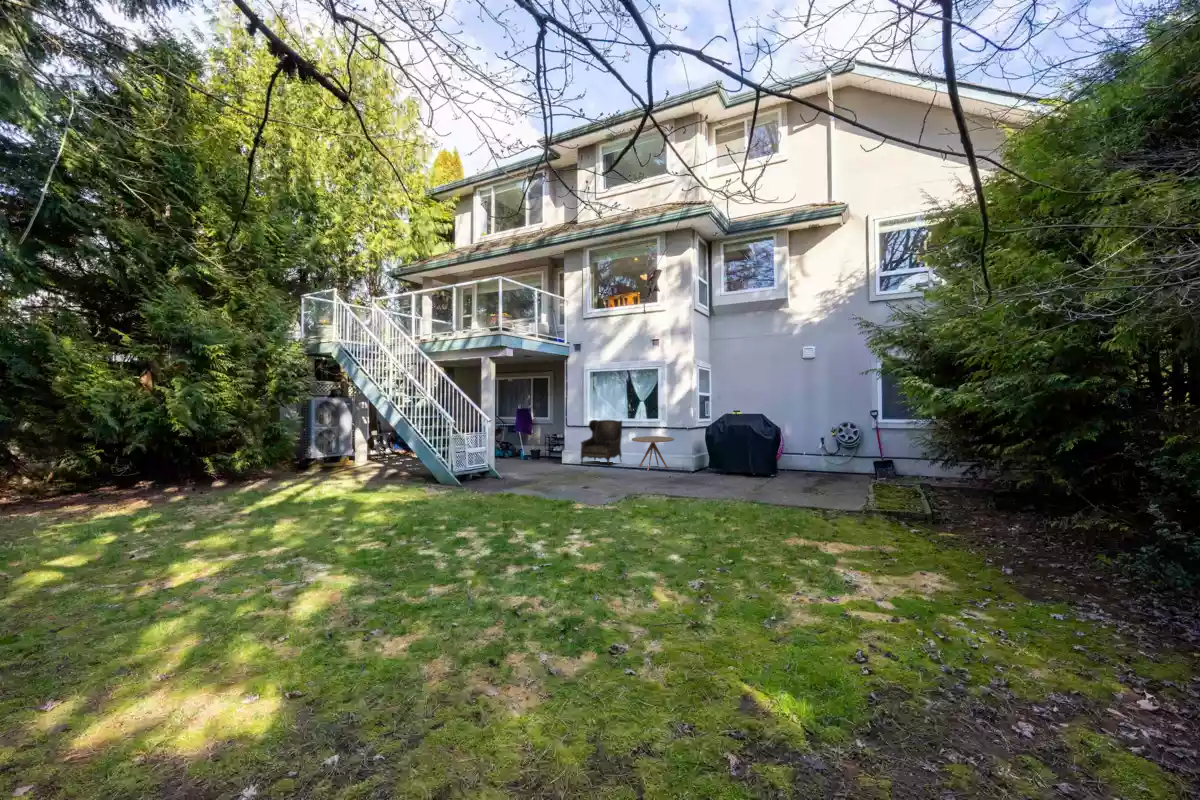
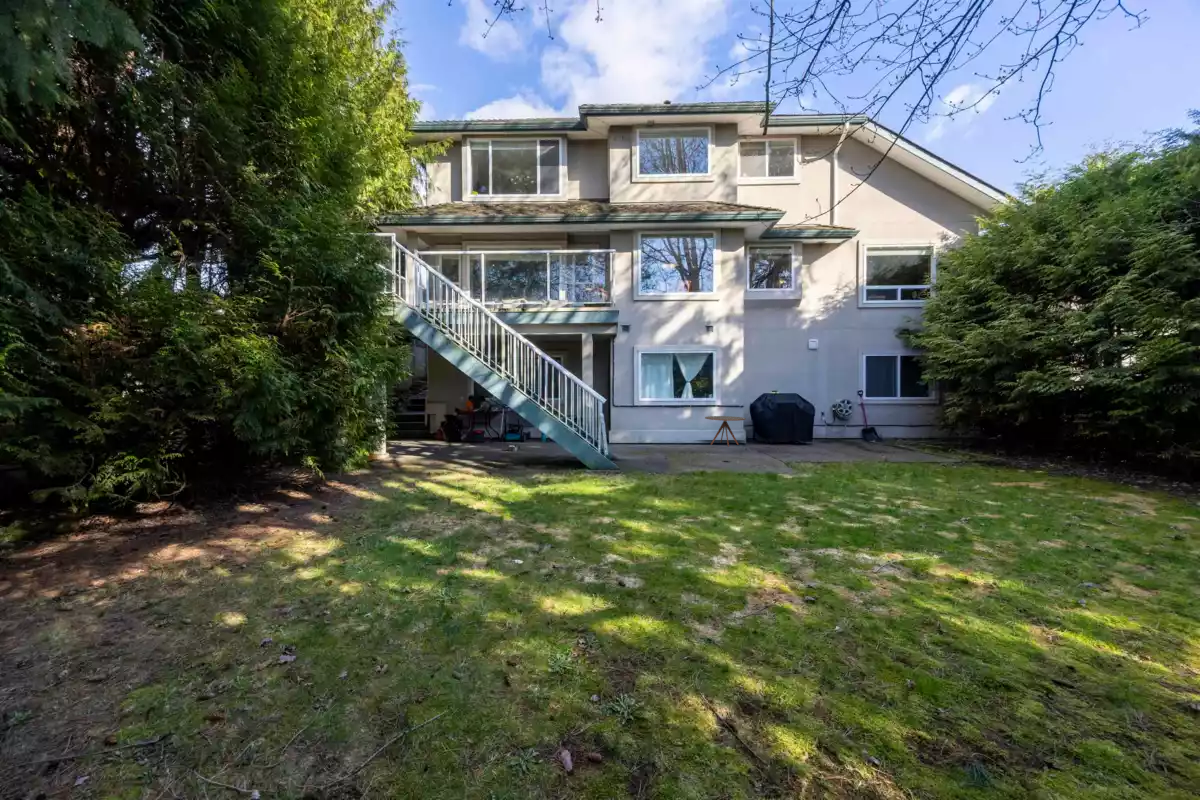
armchair: present [581,420,622,466] -> none [653,401,689,446]

